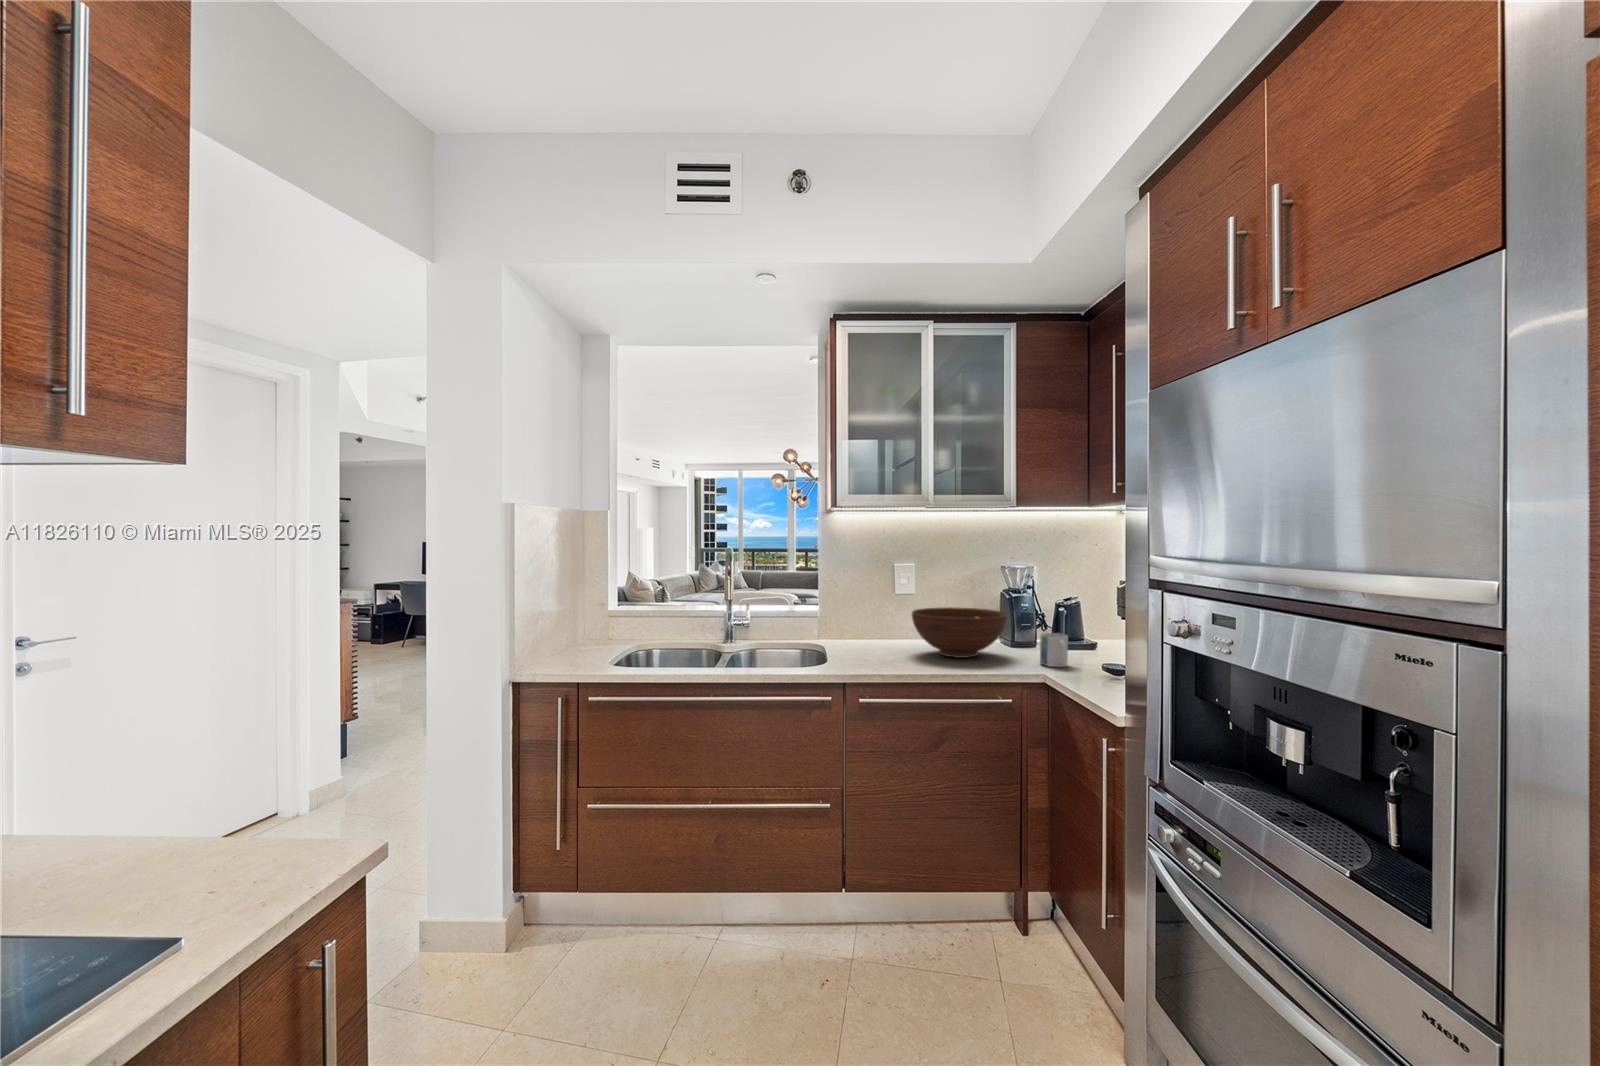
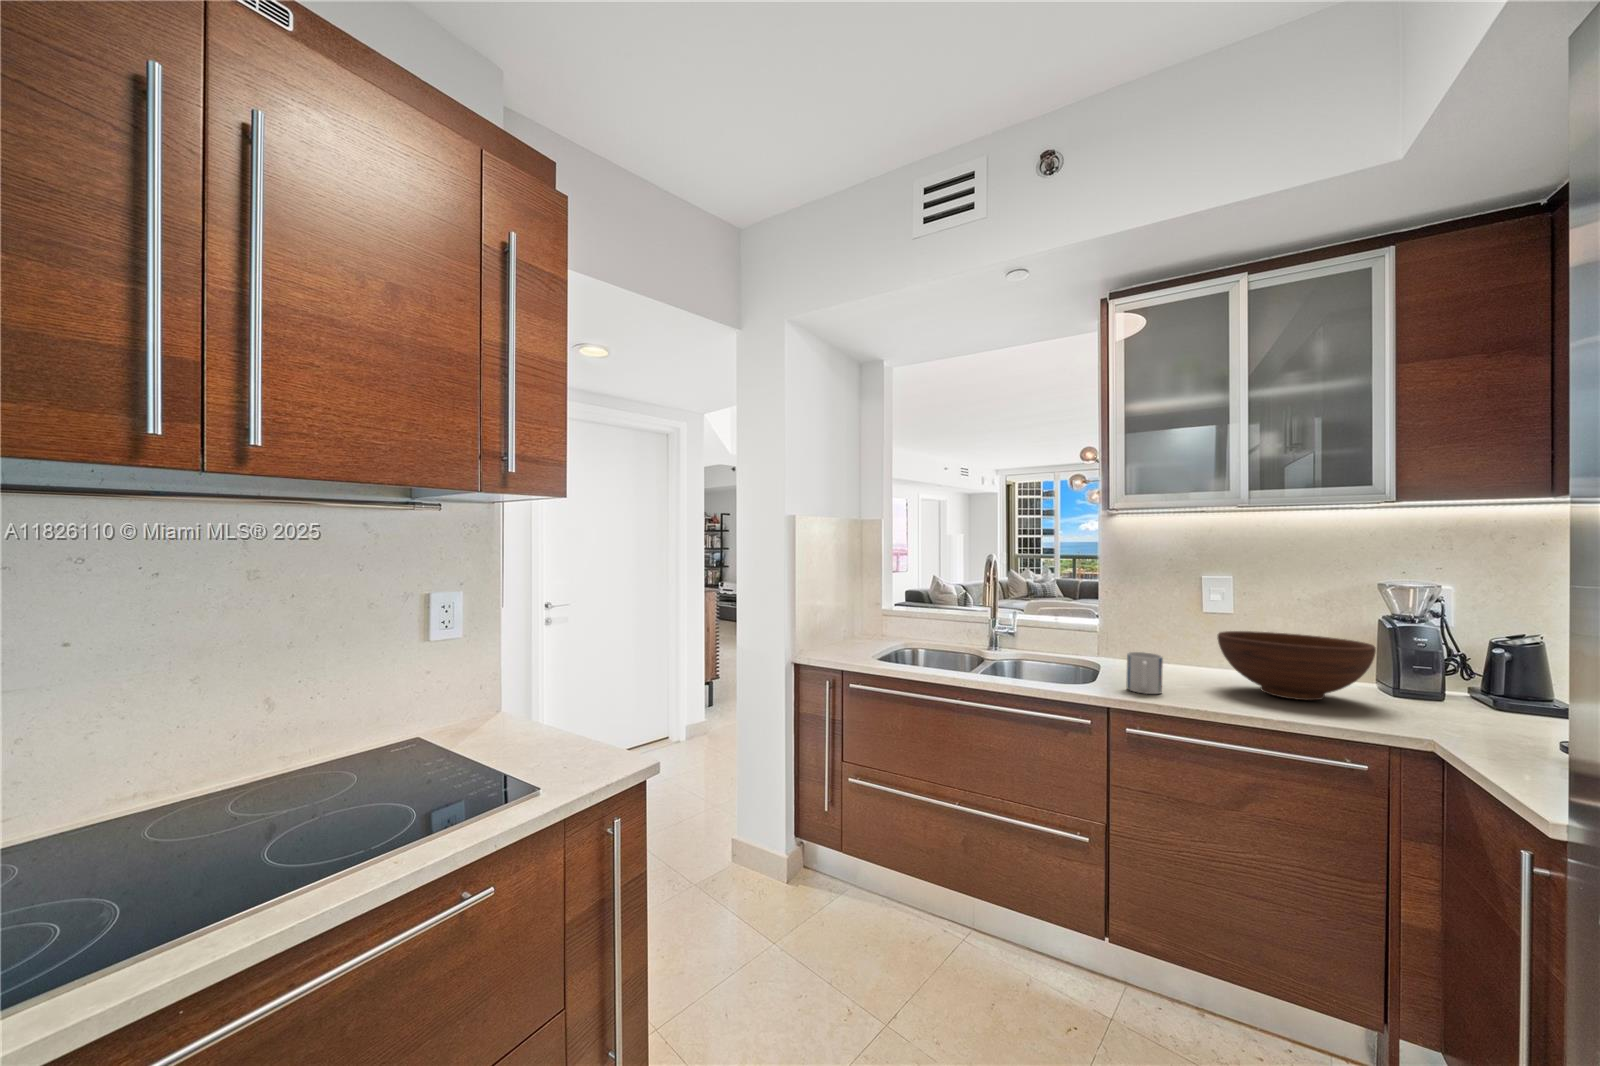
mug: present [1040,633,1068,667] -> present [1126,652,1163,694]

